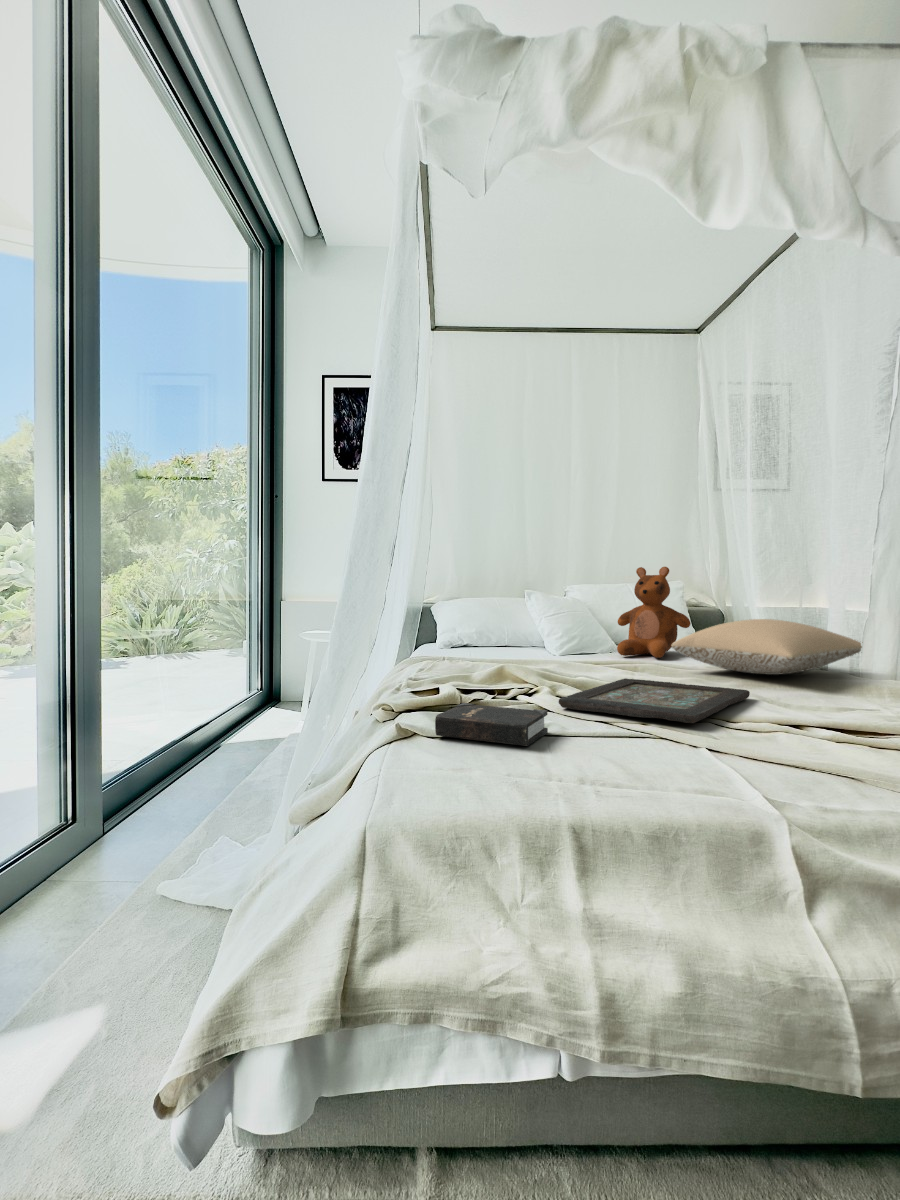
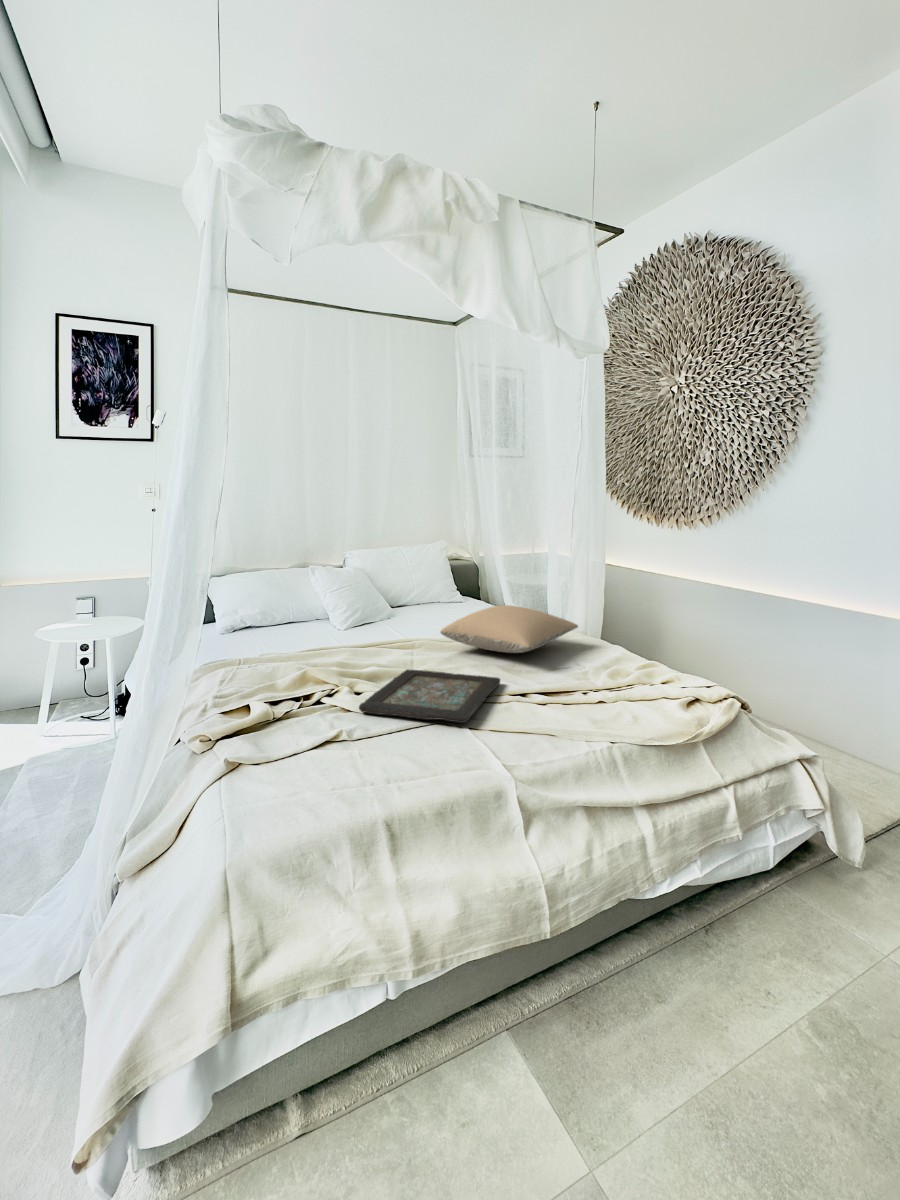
teddy bear: present [617,567,691,658] -> none [392,552,452,634]
hardback book: present [435,703,548,746] -> none [261,727,356,768]

